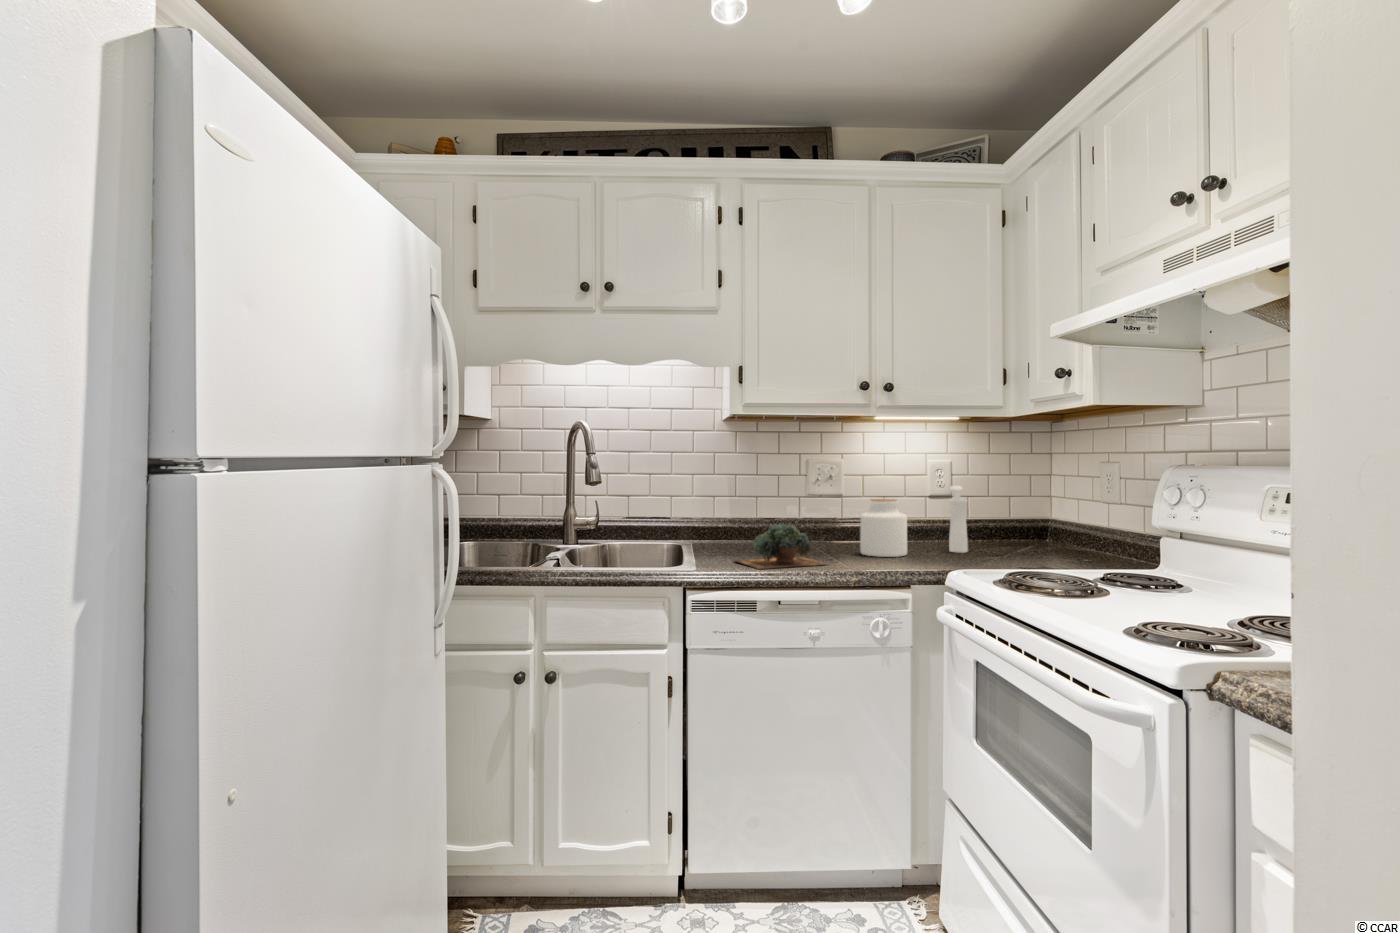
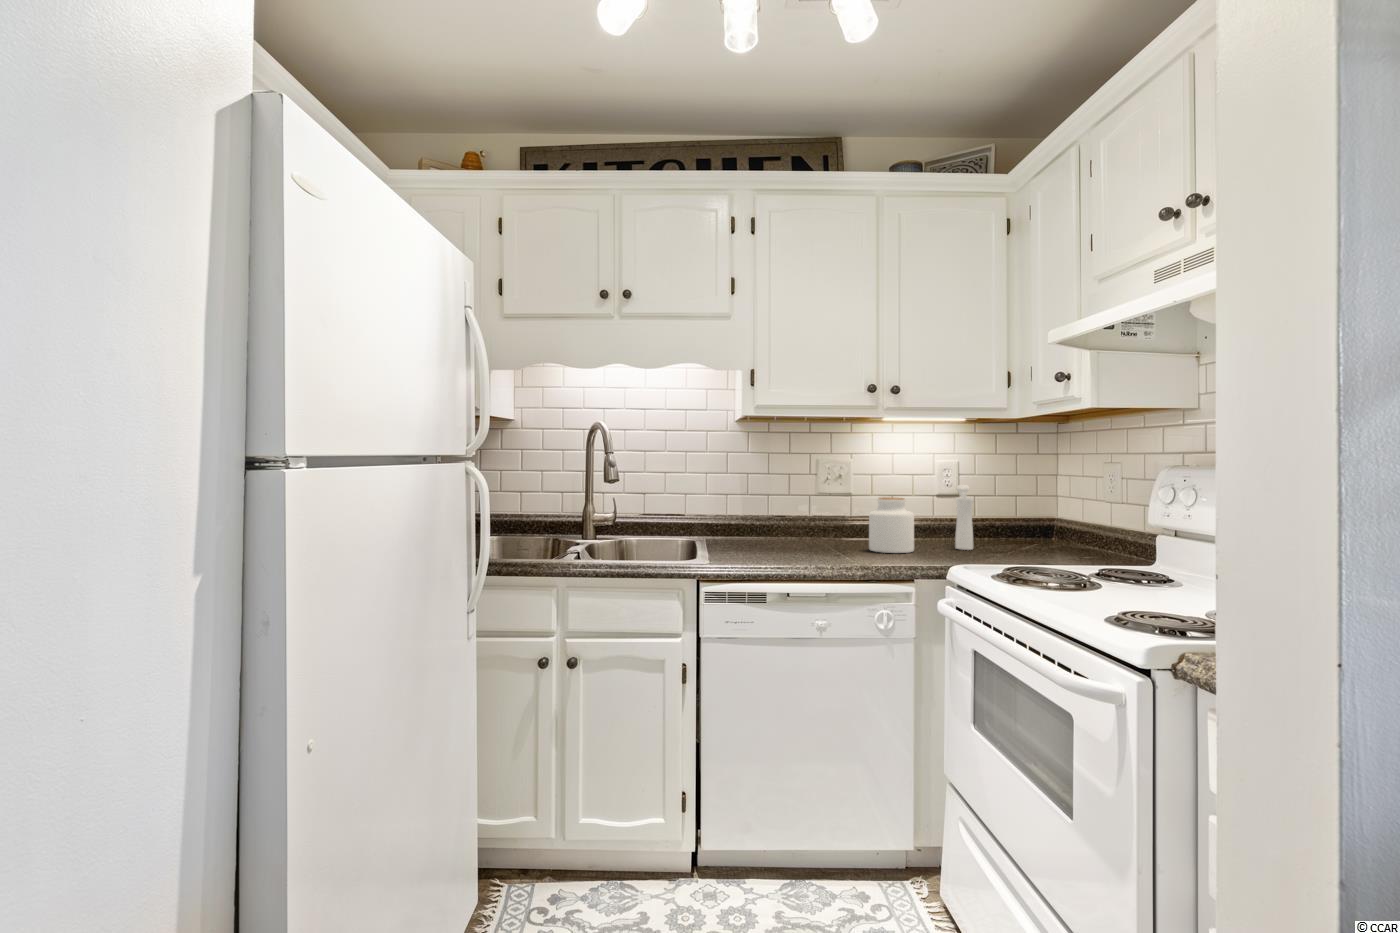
succulent plant: present [735,523,825,569] -> none [746,519,836,563]

